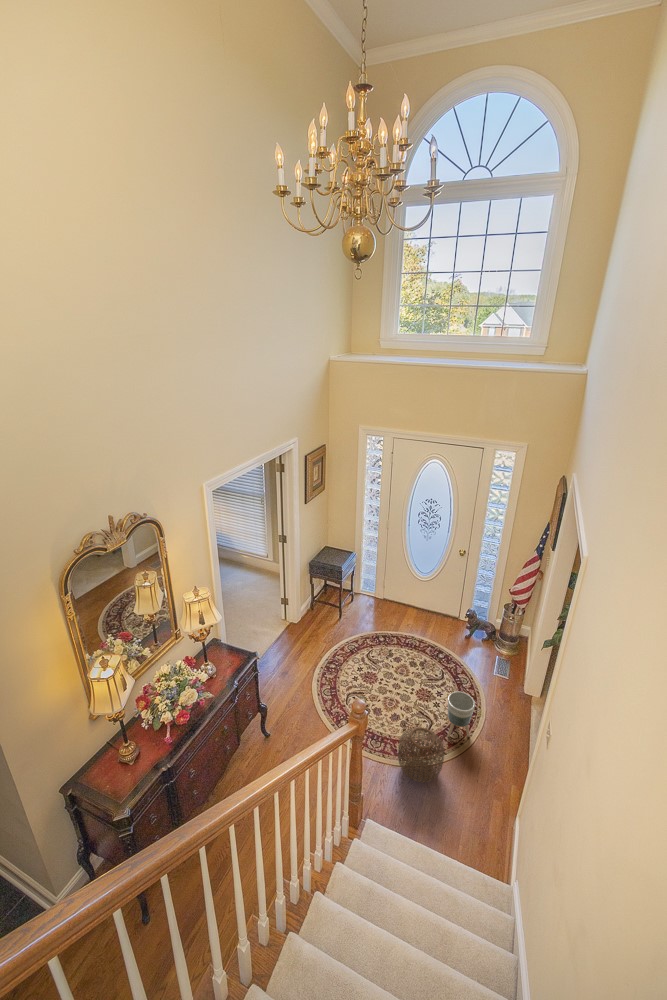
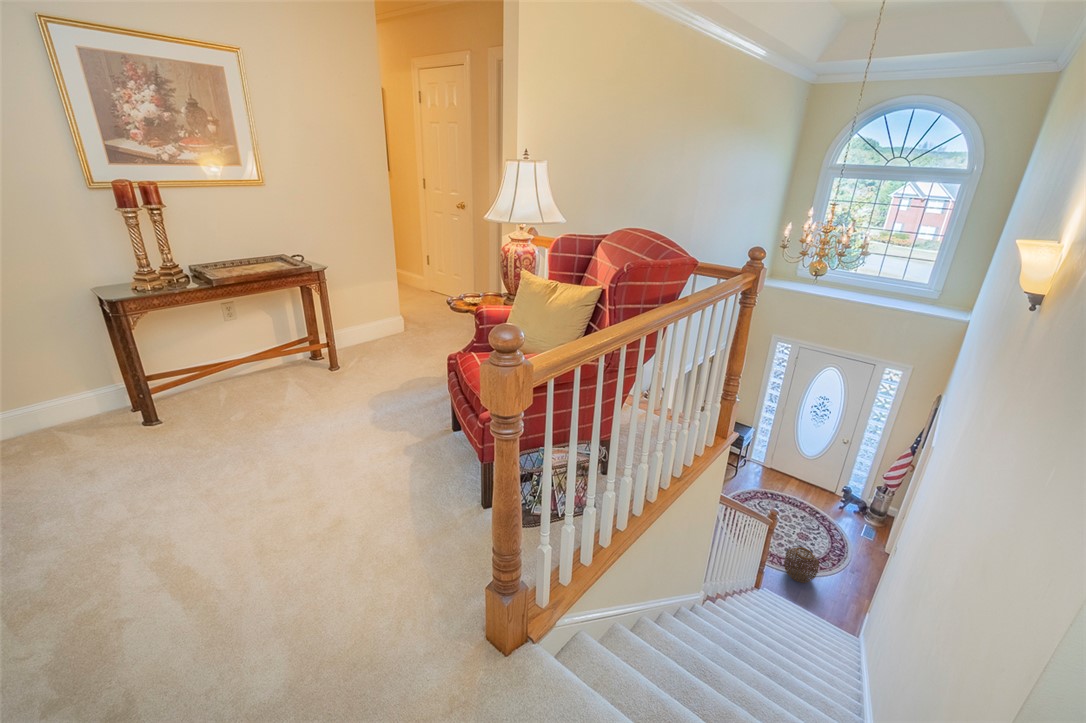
planter: present [447,691,475,737] -> none [820,534,845,567]

